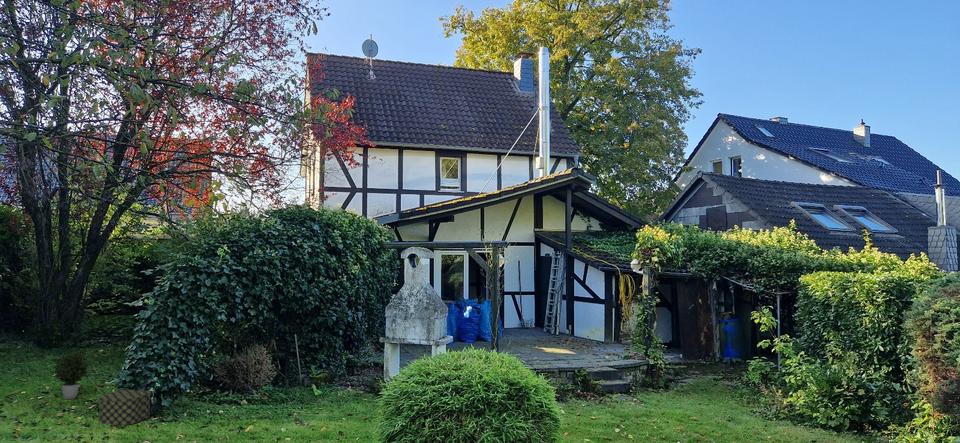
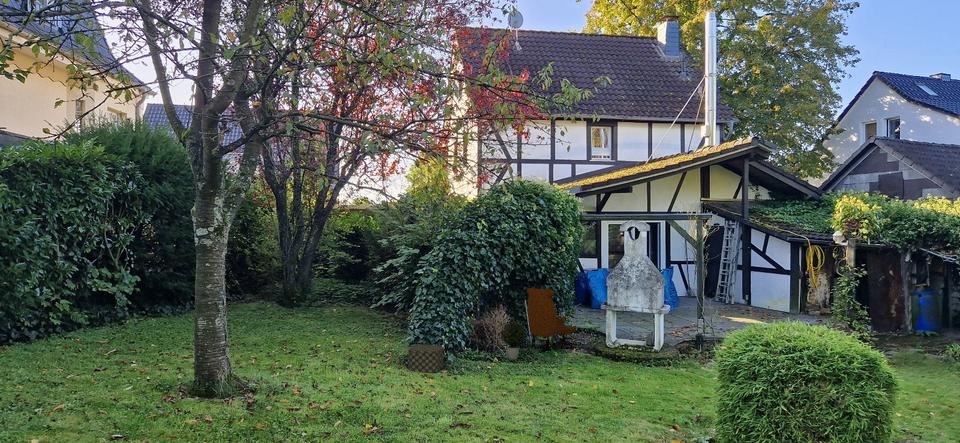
lounge chair: none [285,320,353,395] -> present [527,288,577,353]
potted plant: present [54,354,88,399] -> present [500,322,526,360]

